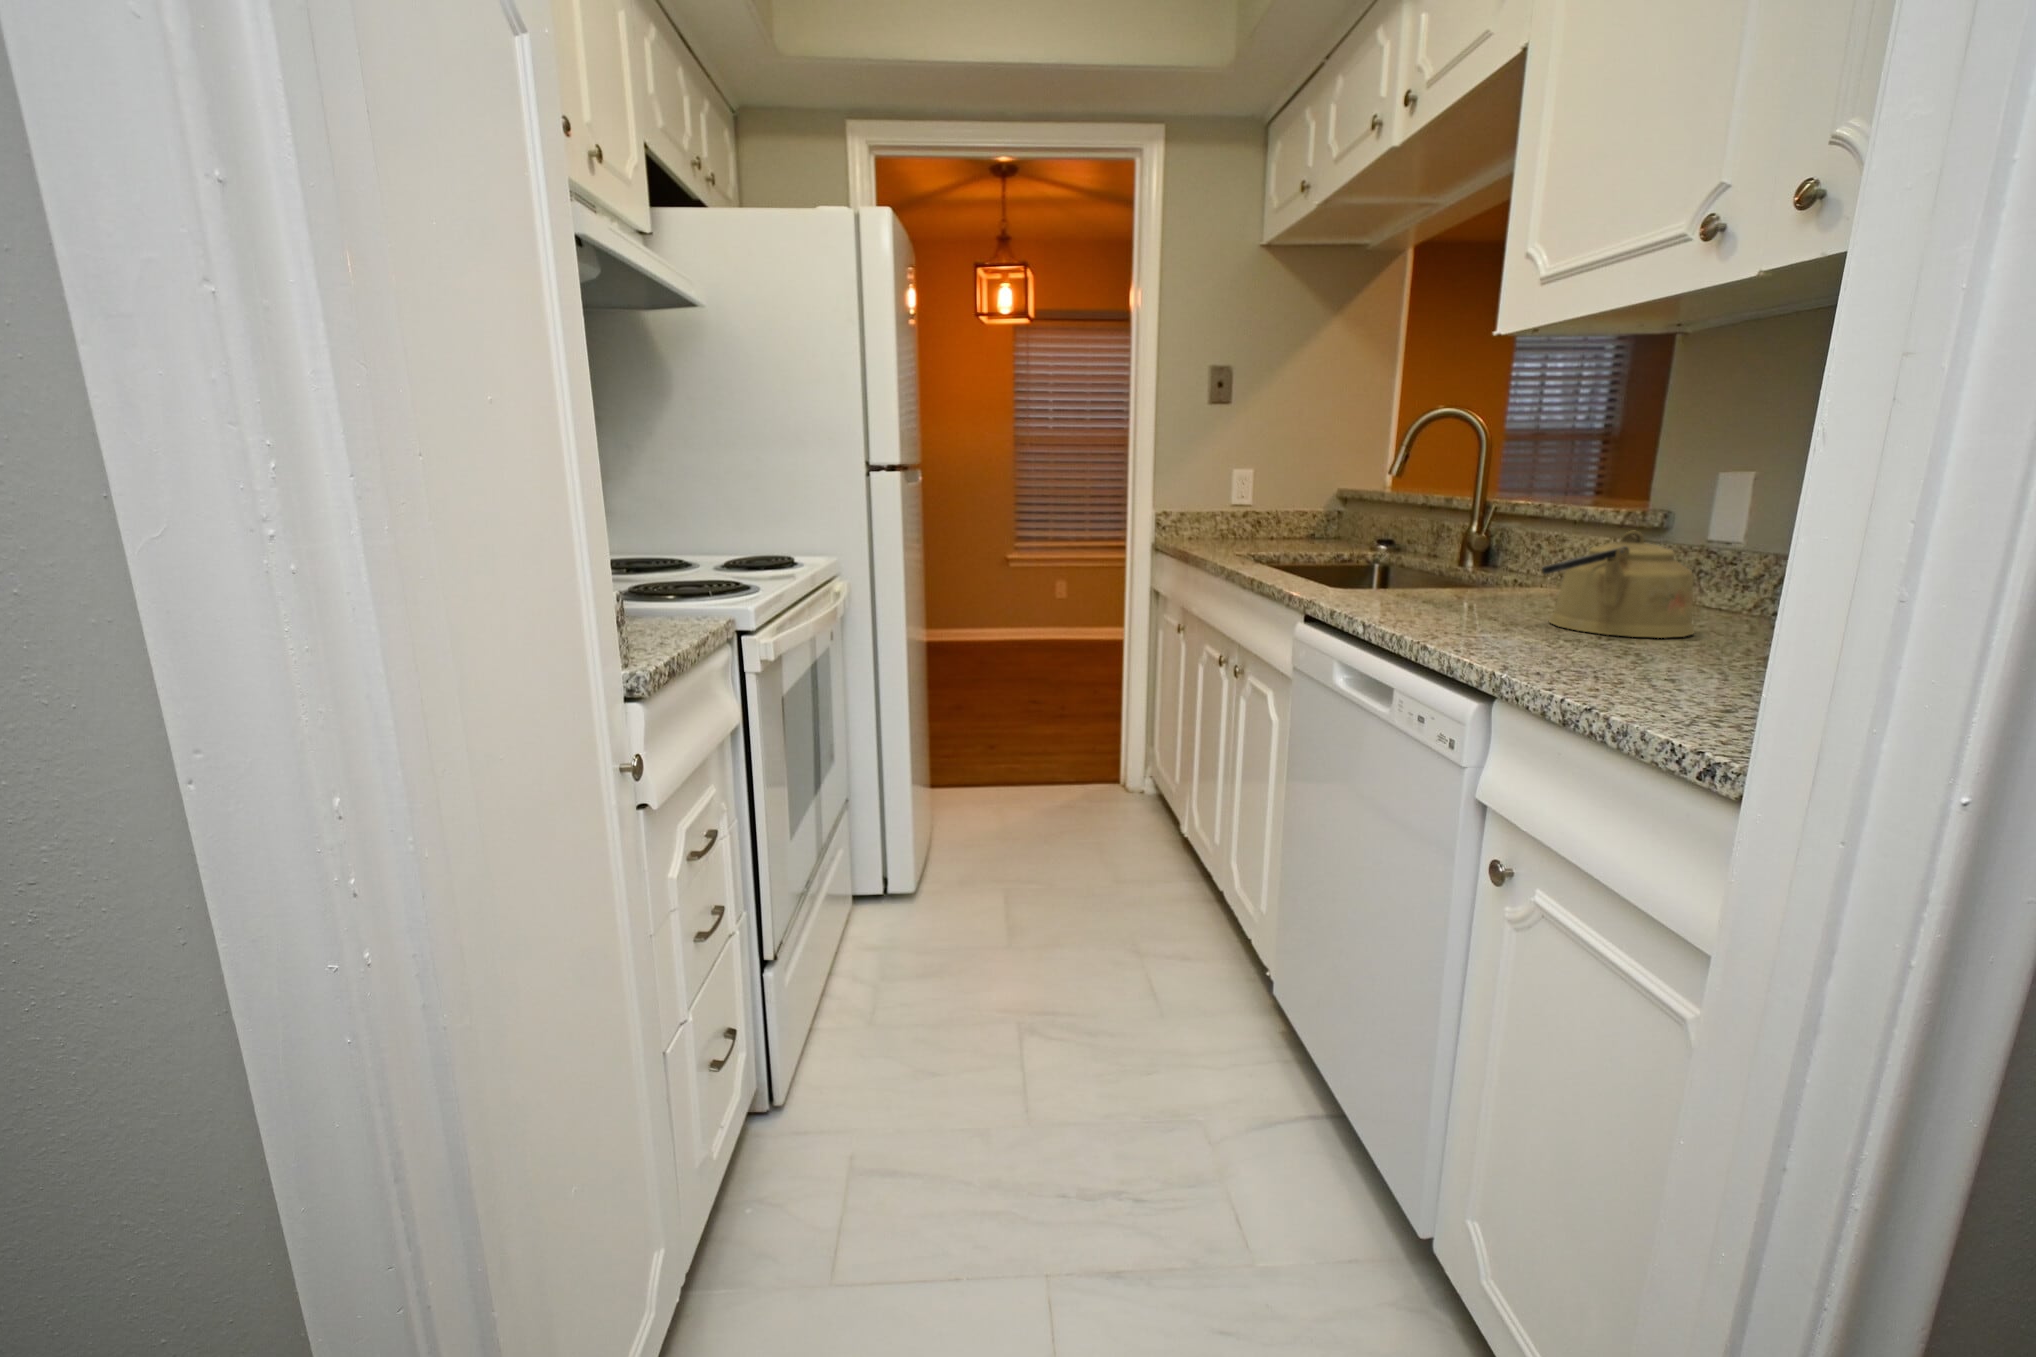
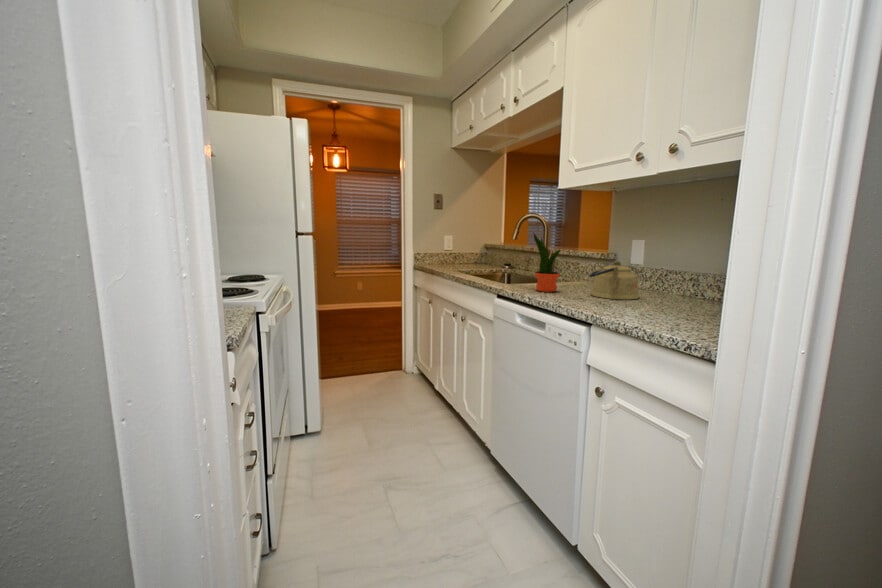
potted plant: none [1394,454,1470,611] -> present [534,234,560,292]

